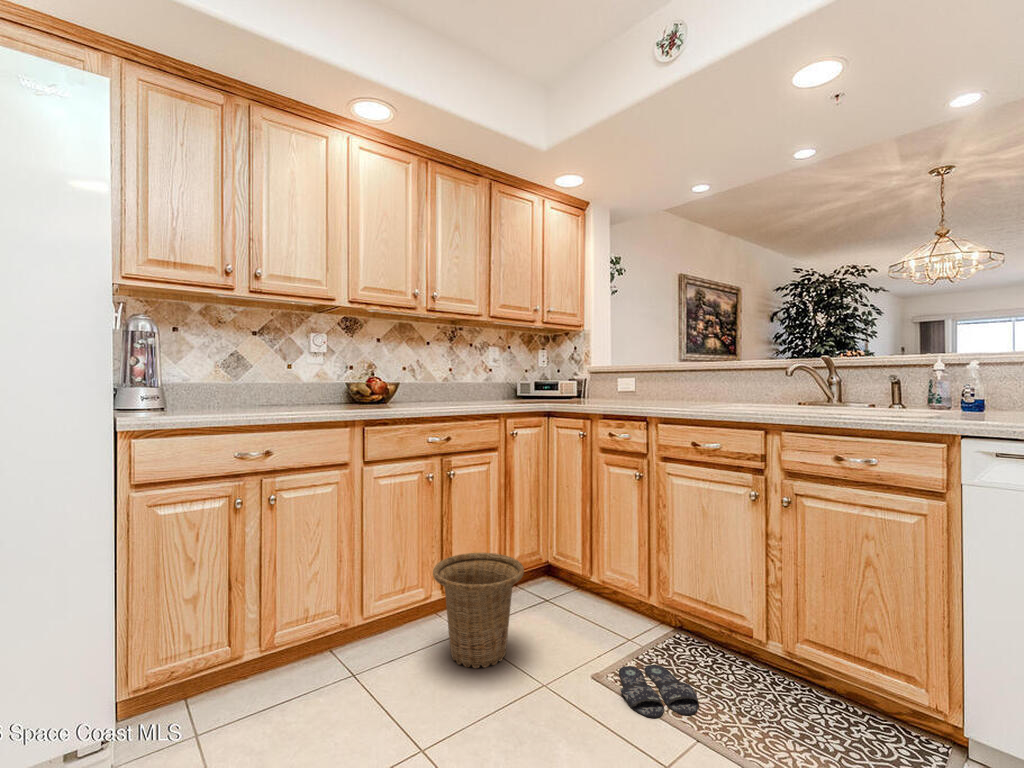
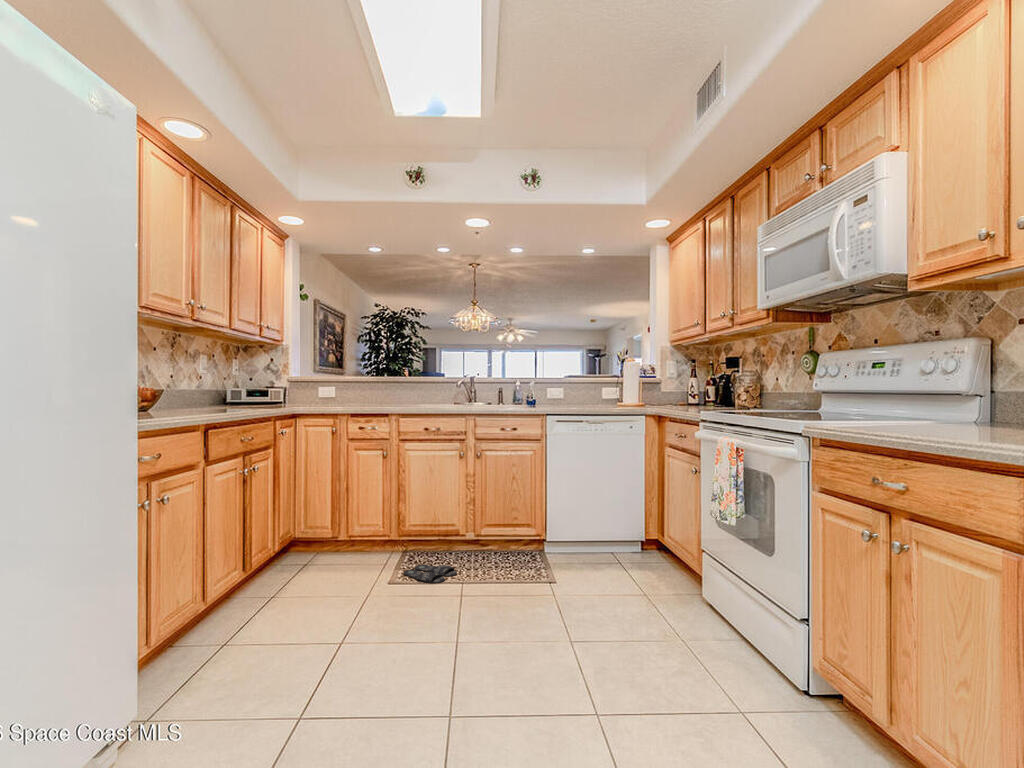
basket: present [433,553,524,668] -> none [271,524,346,608]

